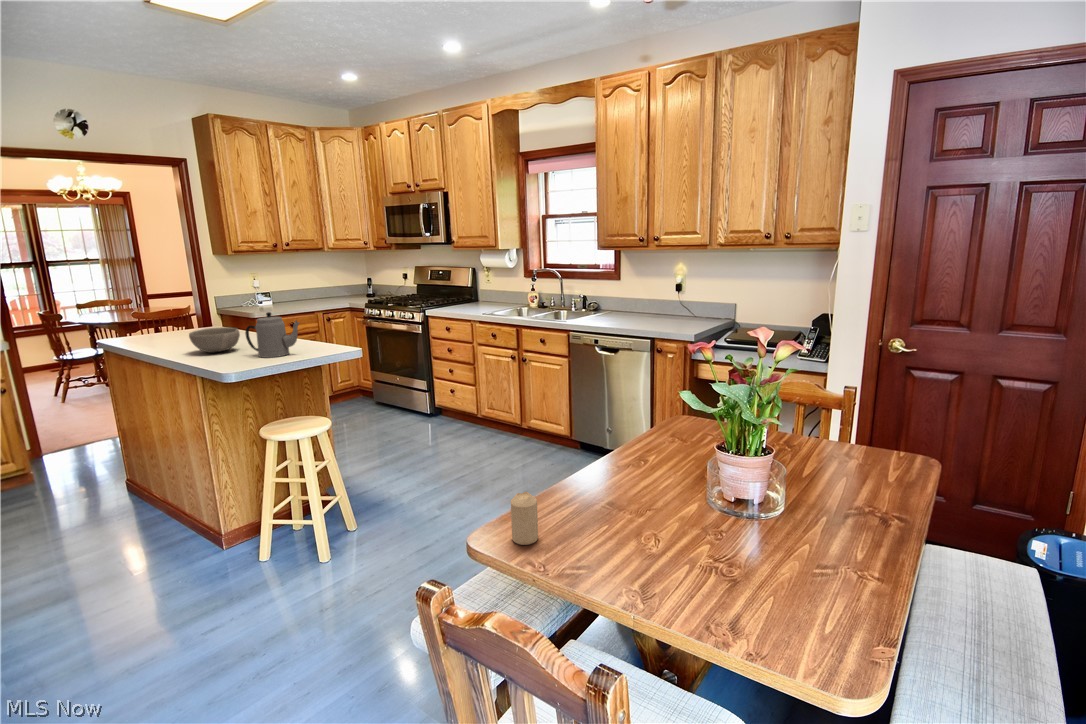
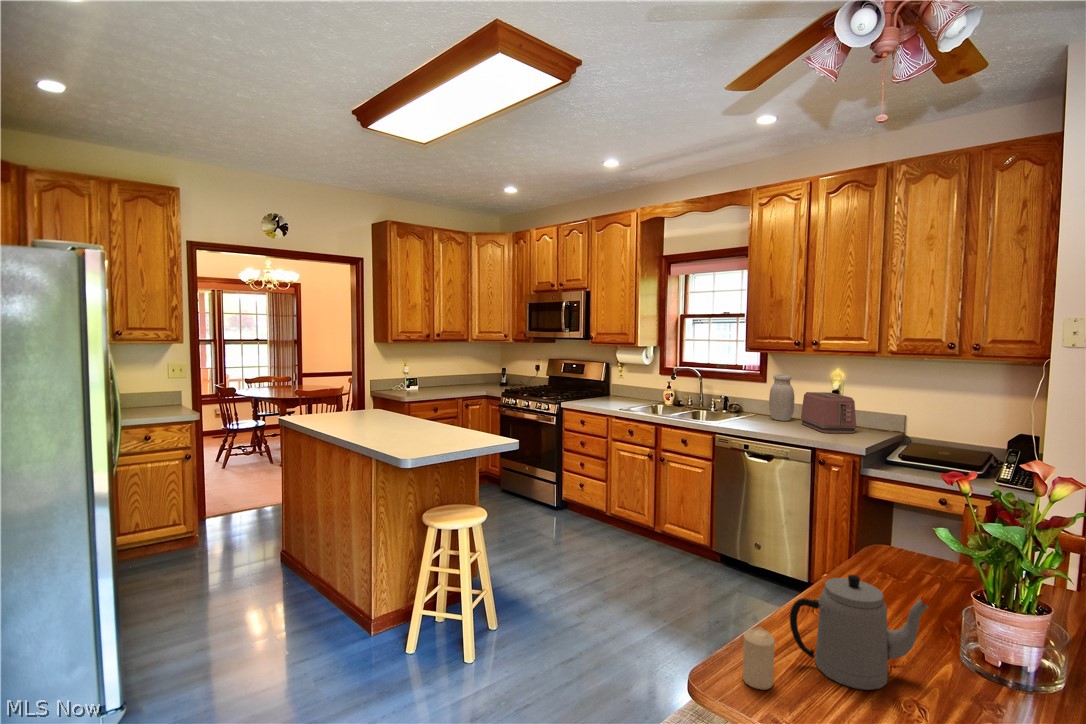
jar: none [621,271,643,315] -> present [769,375,795,421]
toaster: none [648,285,693,323] -> present [801,392,856,433]
teapot: present [245,312,299,358] -> present [790,575,928,690]
bowl: present [189,327,240,352] -> none [367,412,409,436]

